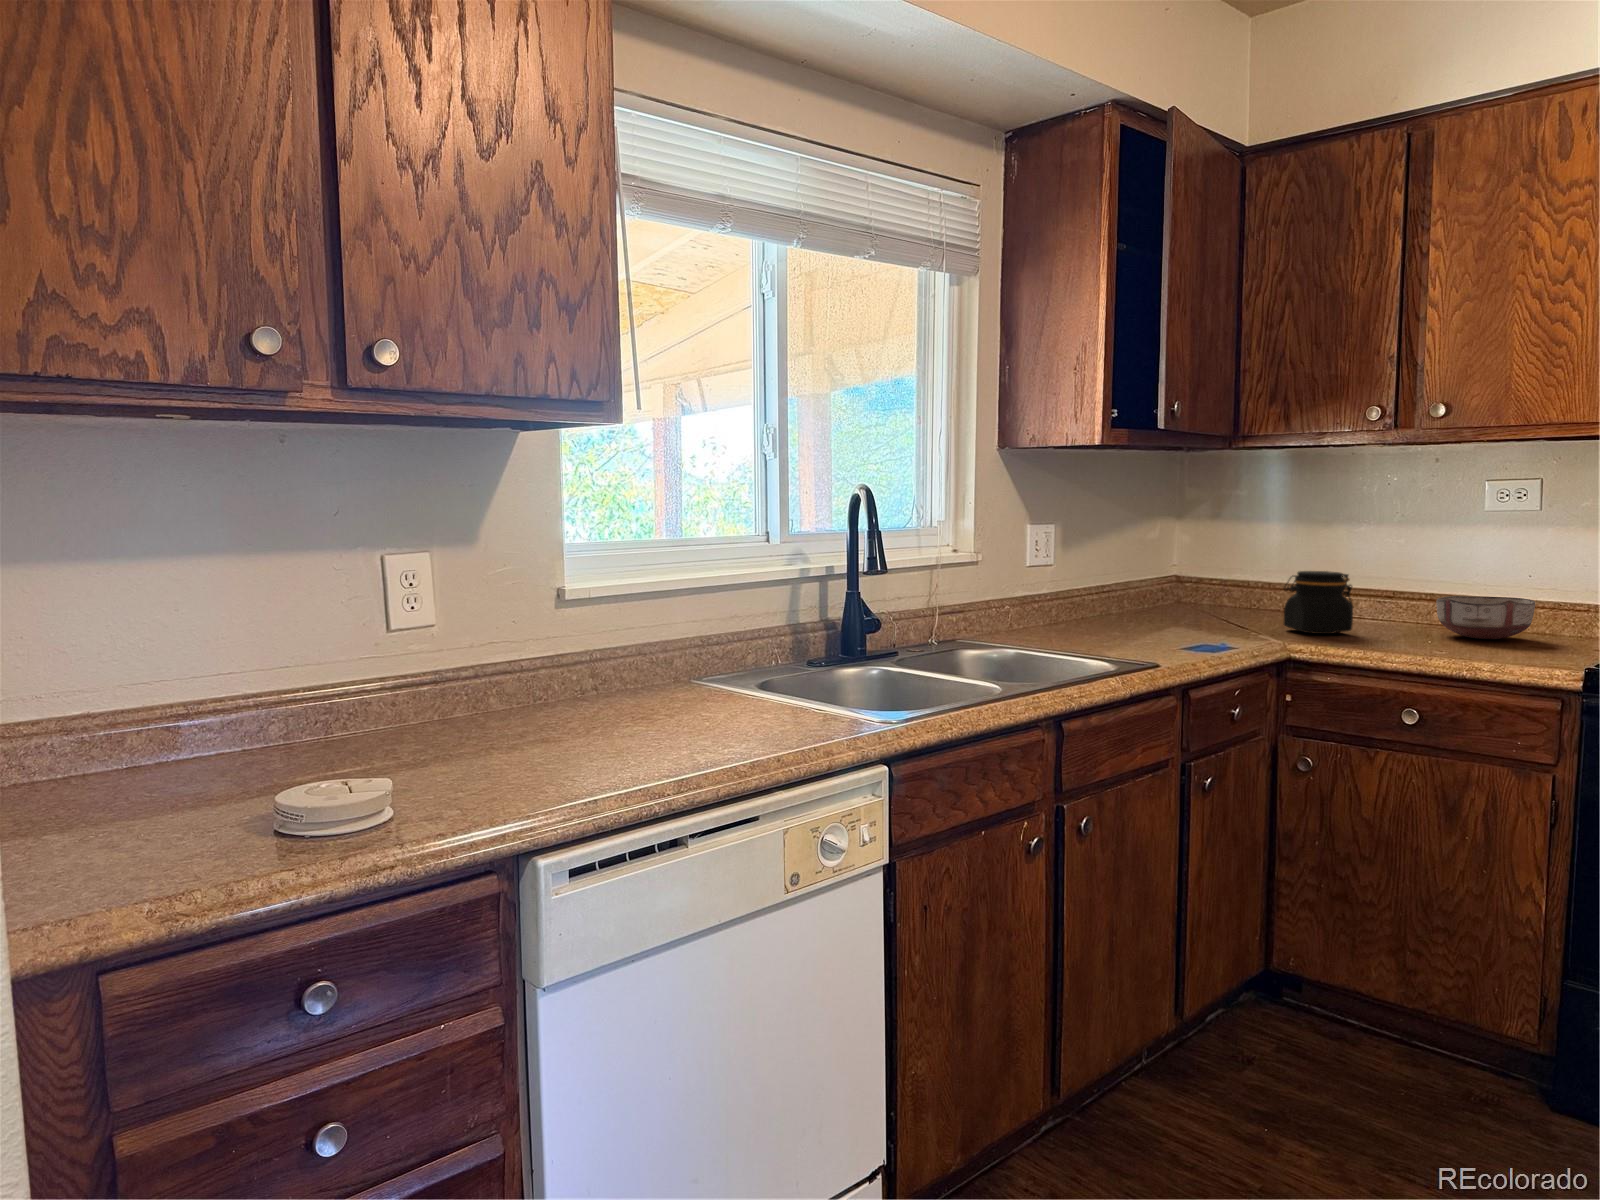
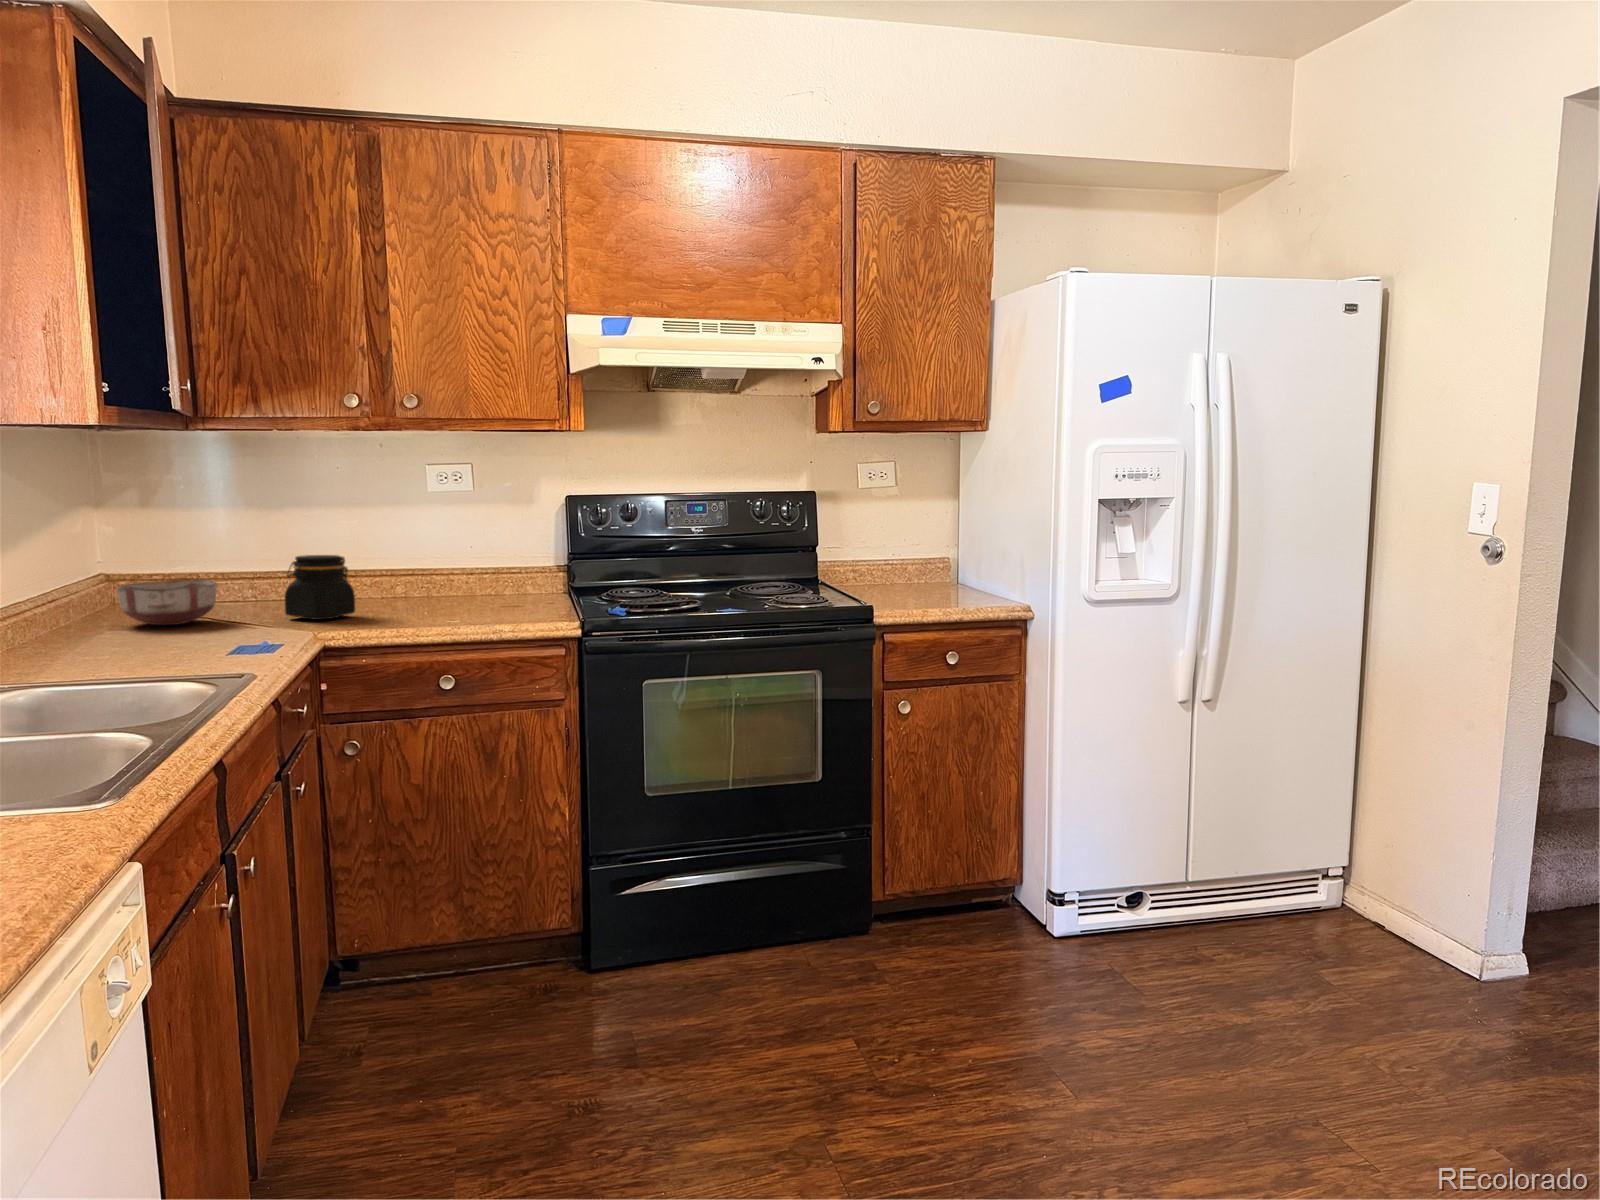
ceramic bowl: present [1436,596,1535,639] -> present [117,579,216,625]

